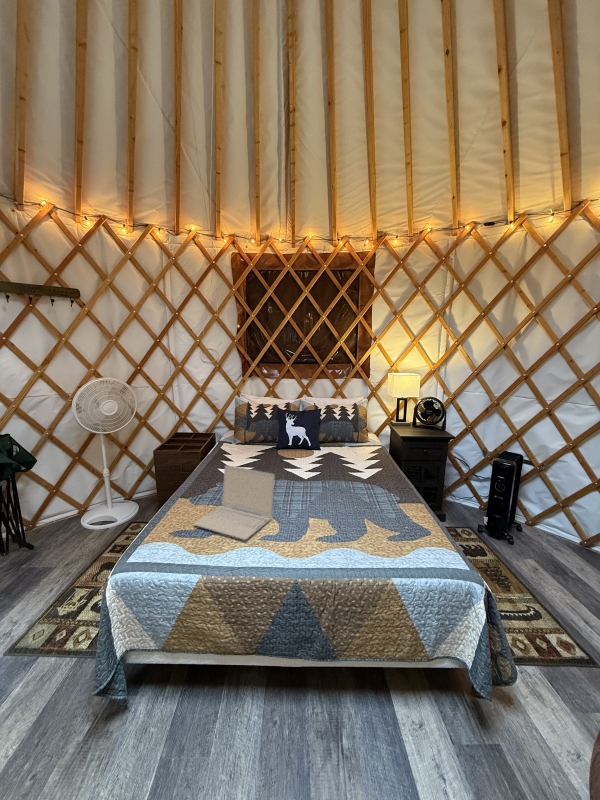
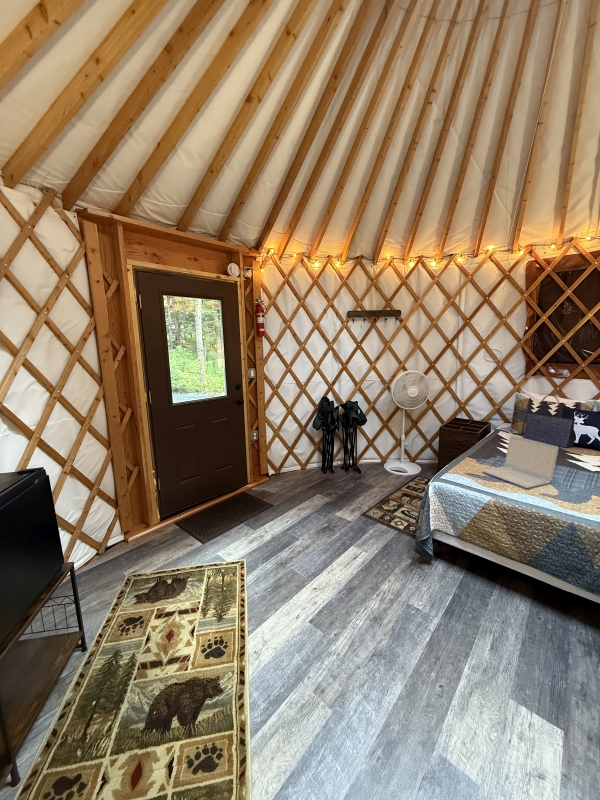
tote bag: none [244,401,291,457] -> present [523,395,577,448]

